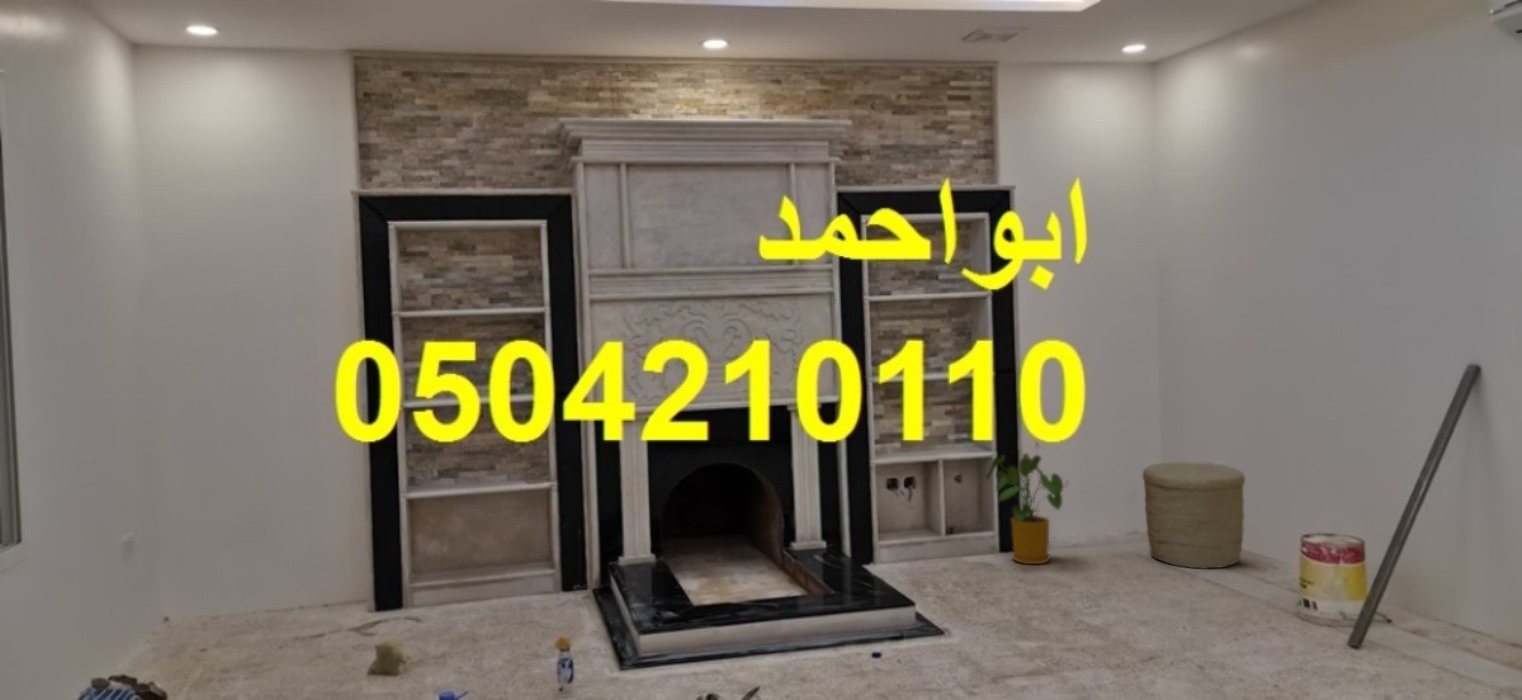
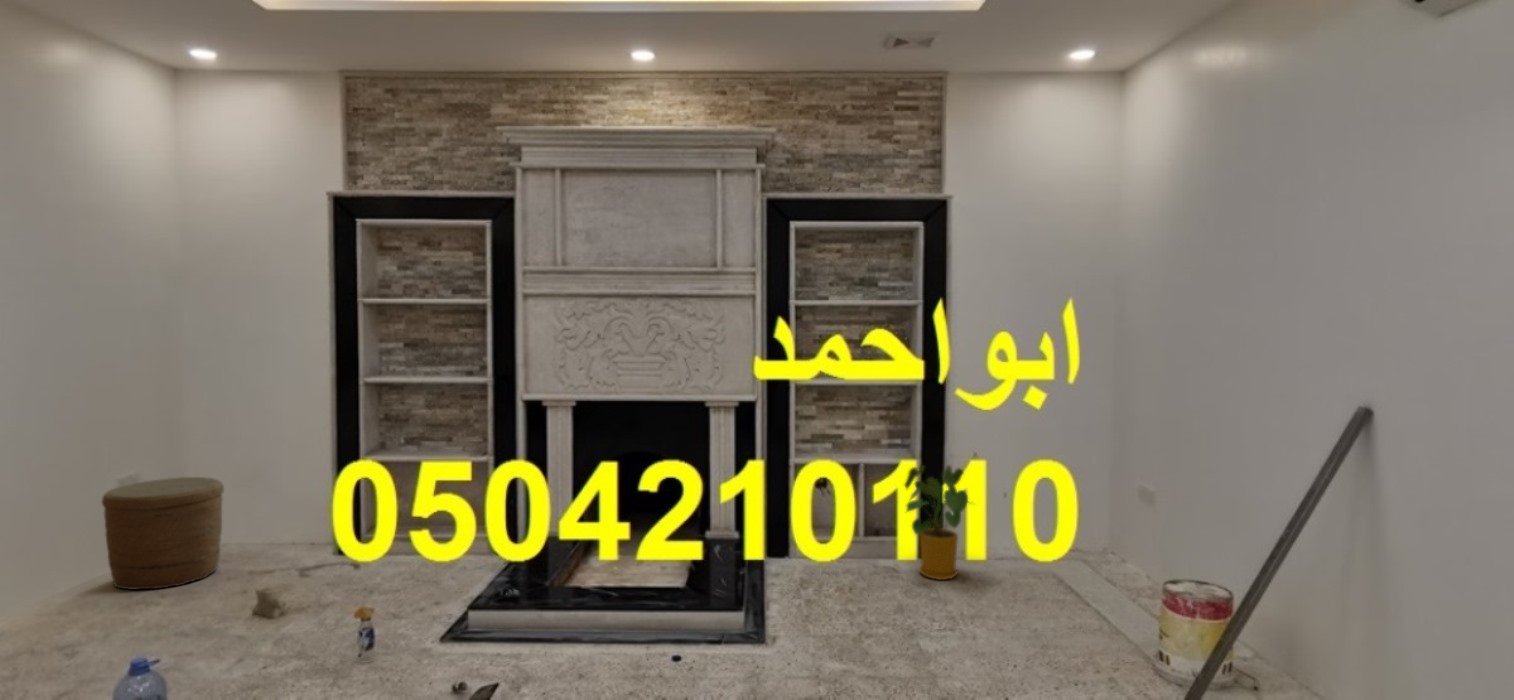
woven basket: present [1143,462,1245,569] -> present [102,477,224,589]

